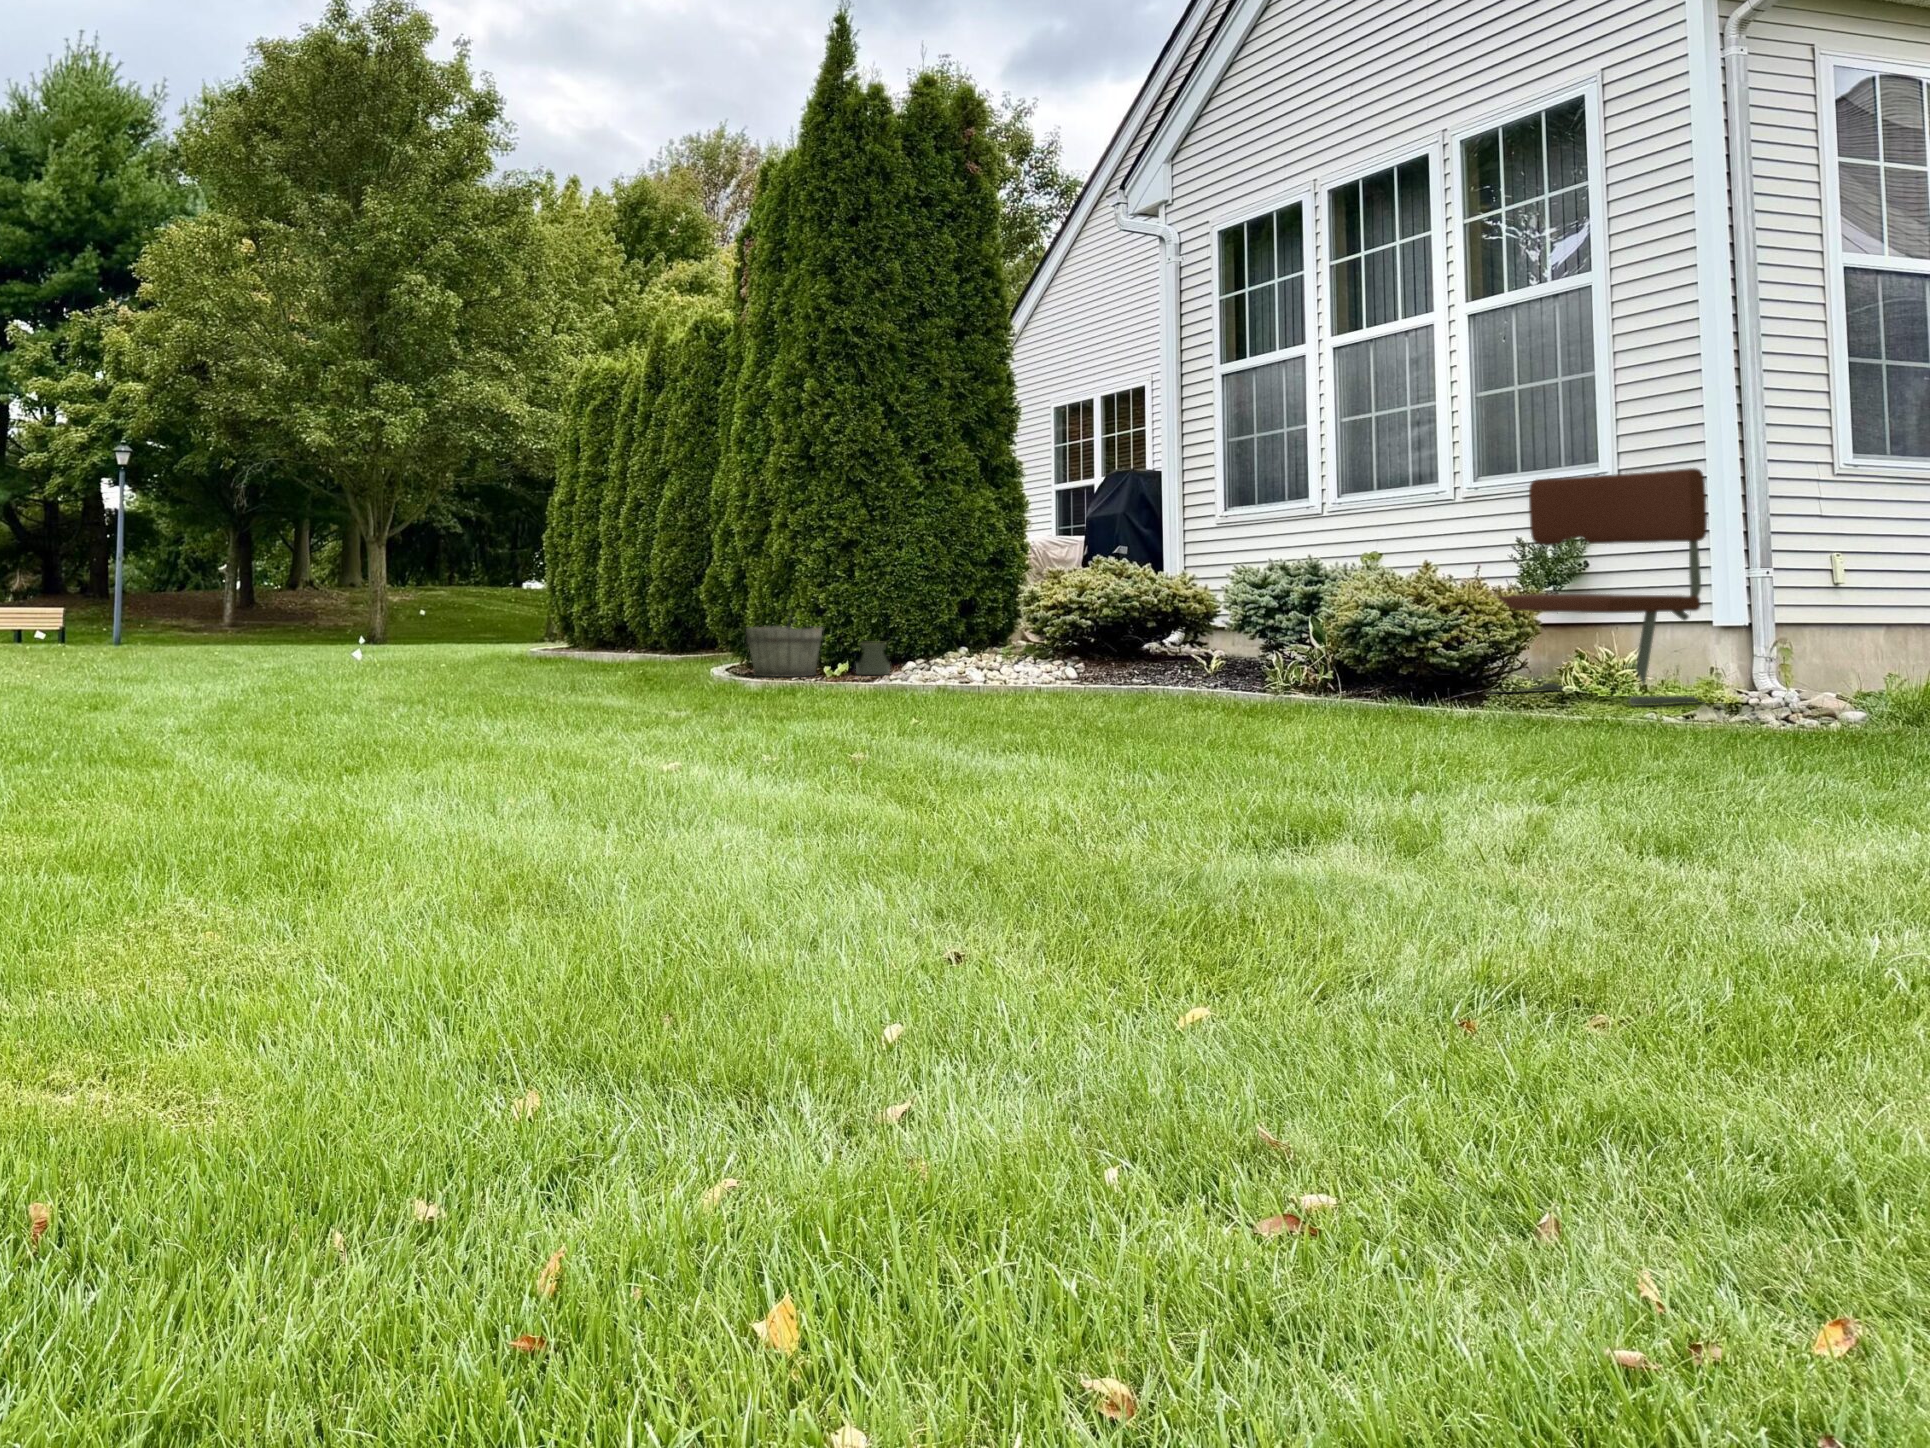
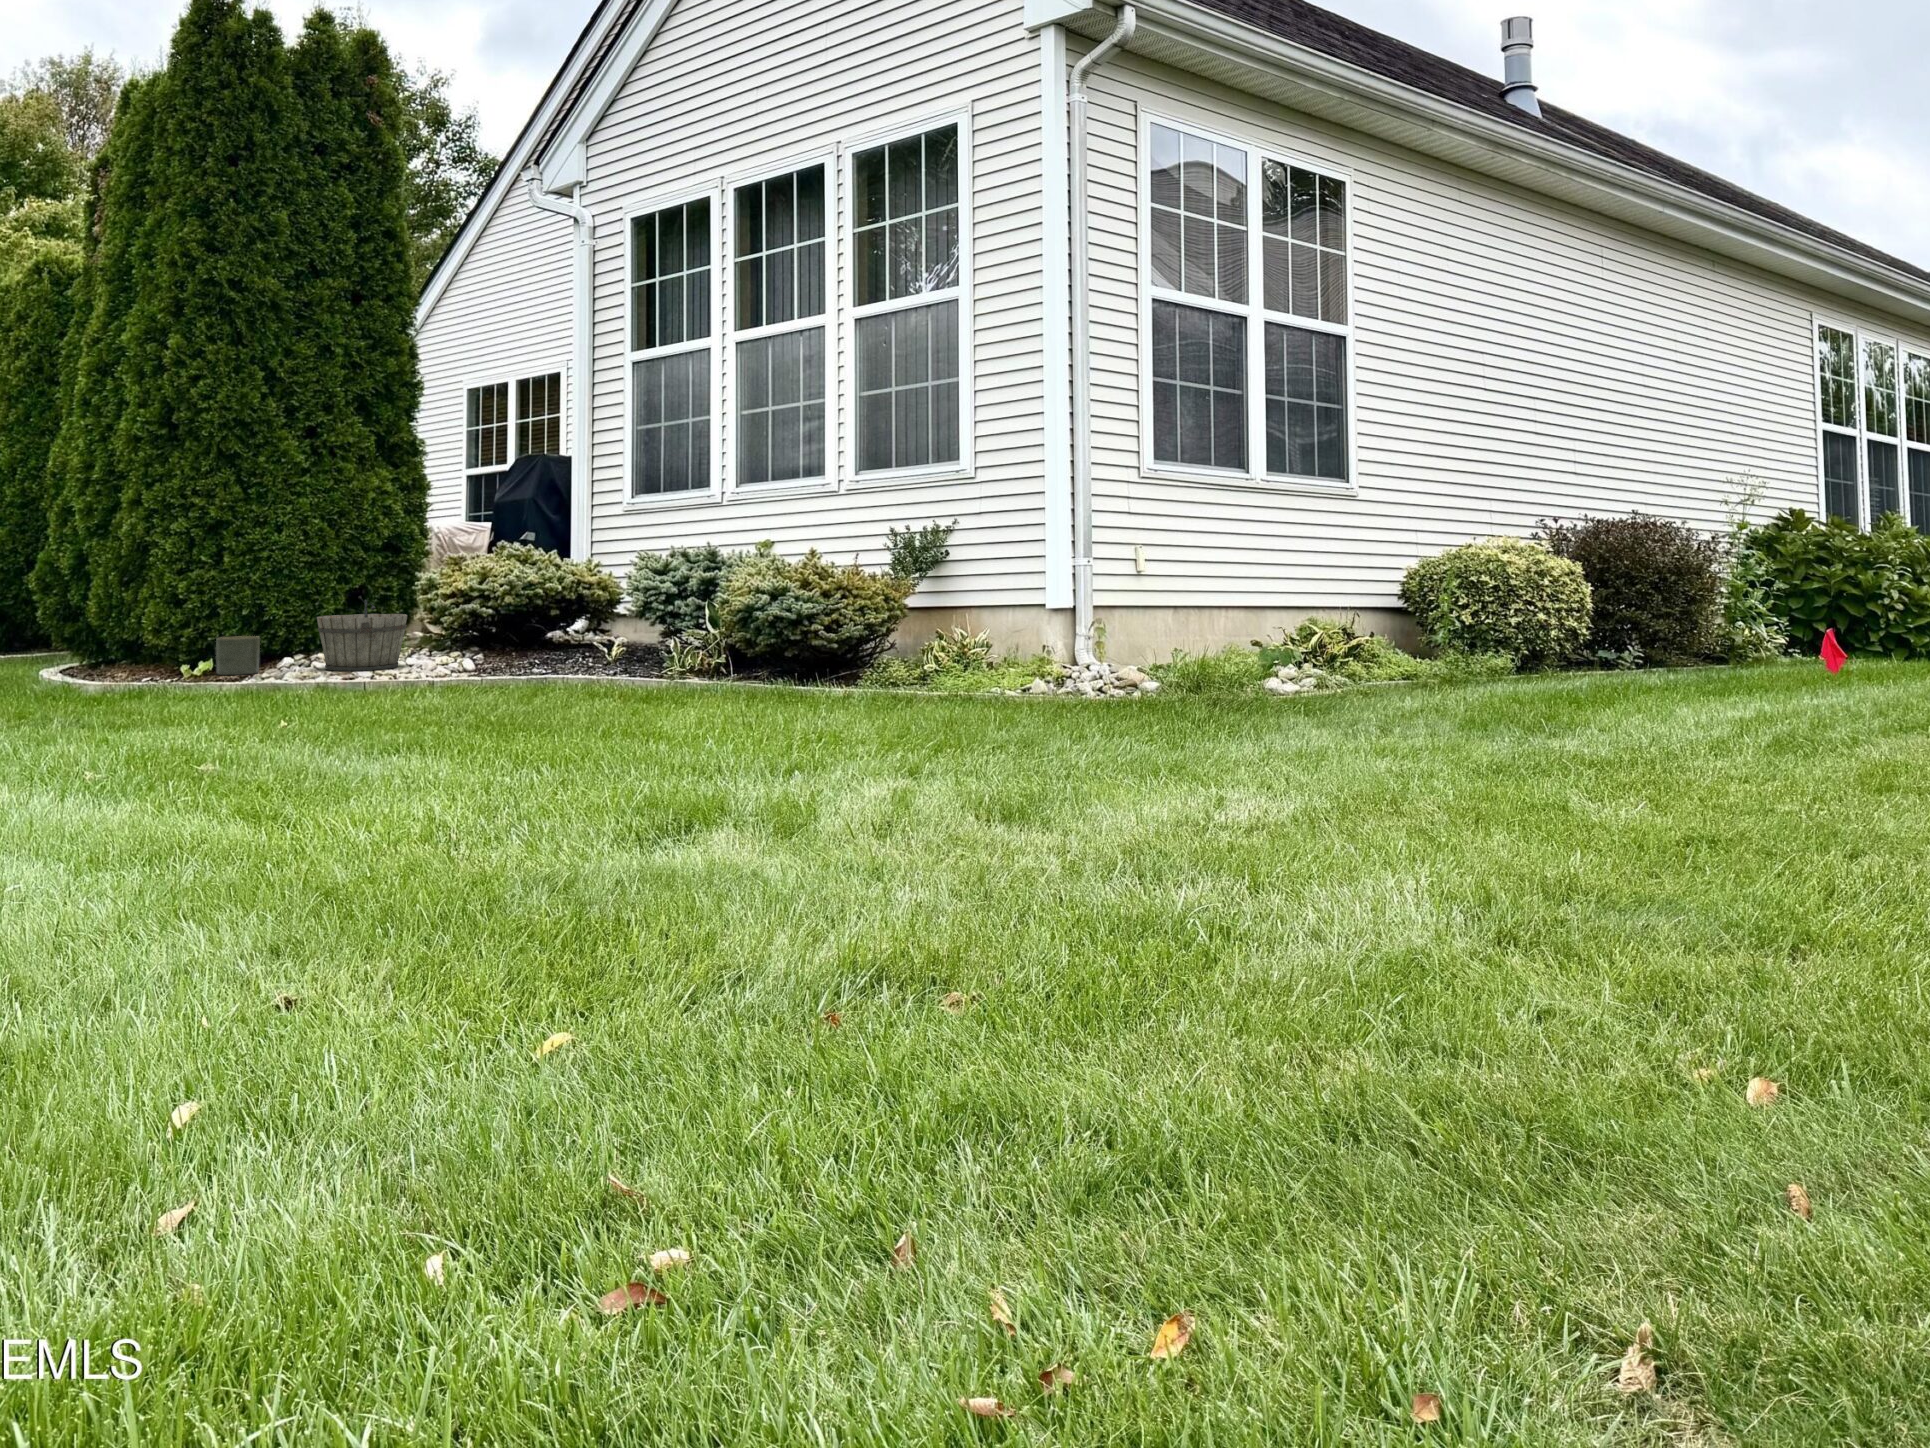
bench: present [1491,468,1707,706] -> none [841,467,1044,682]
wooden bucket: present [746,616,822,677] -> present [317,596,407,671]

